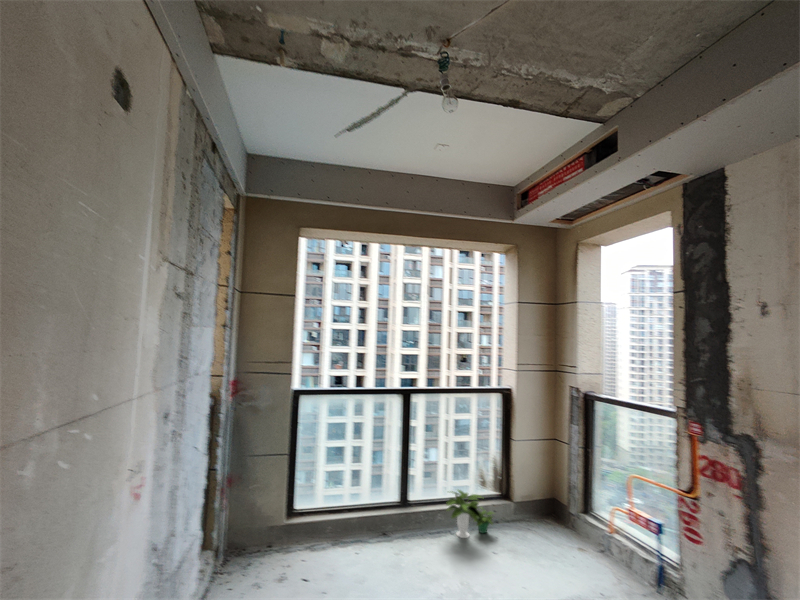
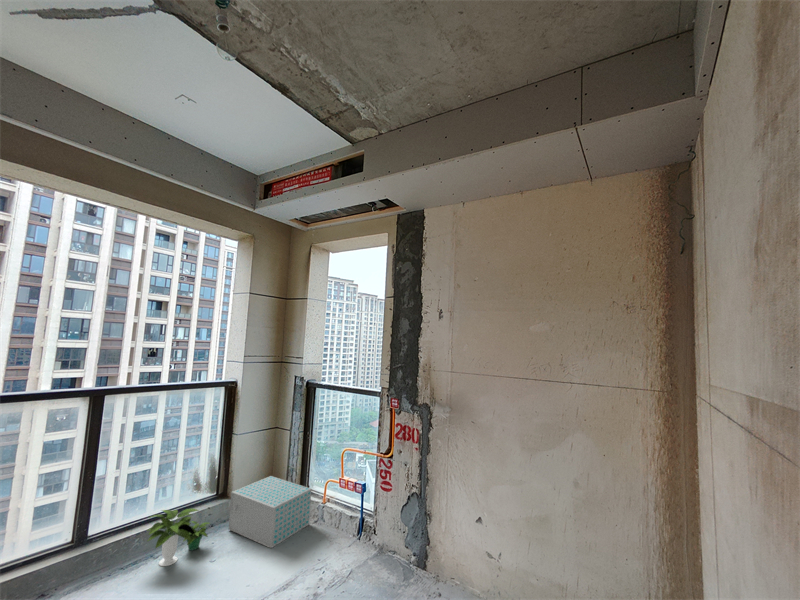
storage box: none [513,486,597,559] -> present [229,476,311,548]

